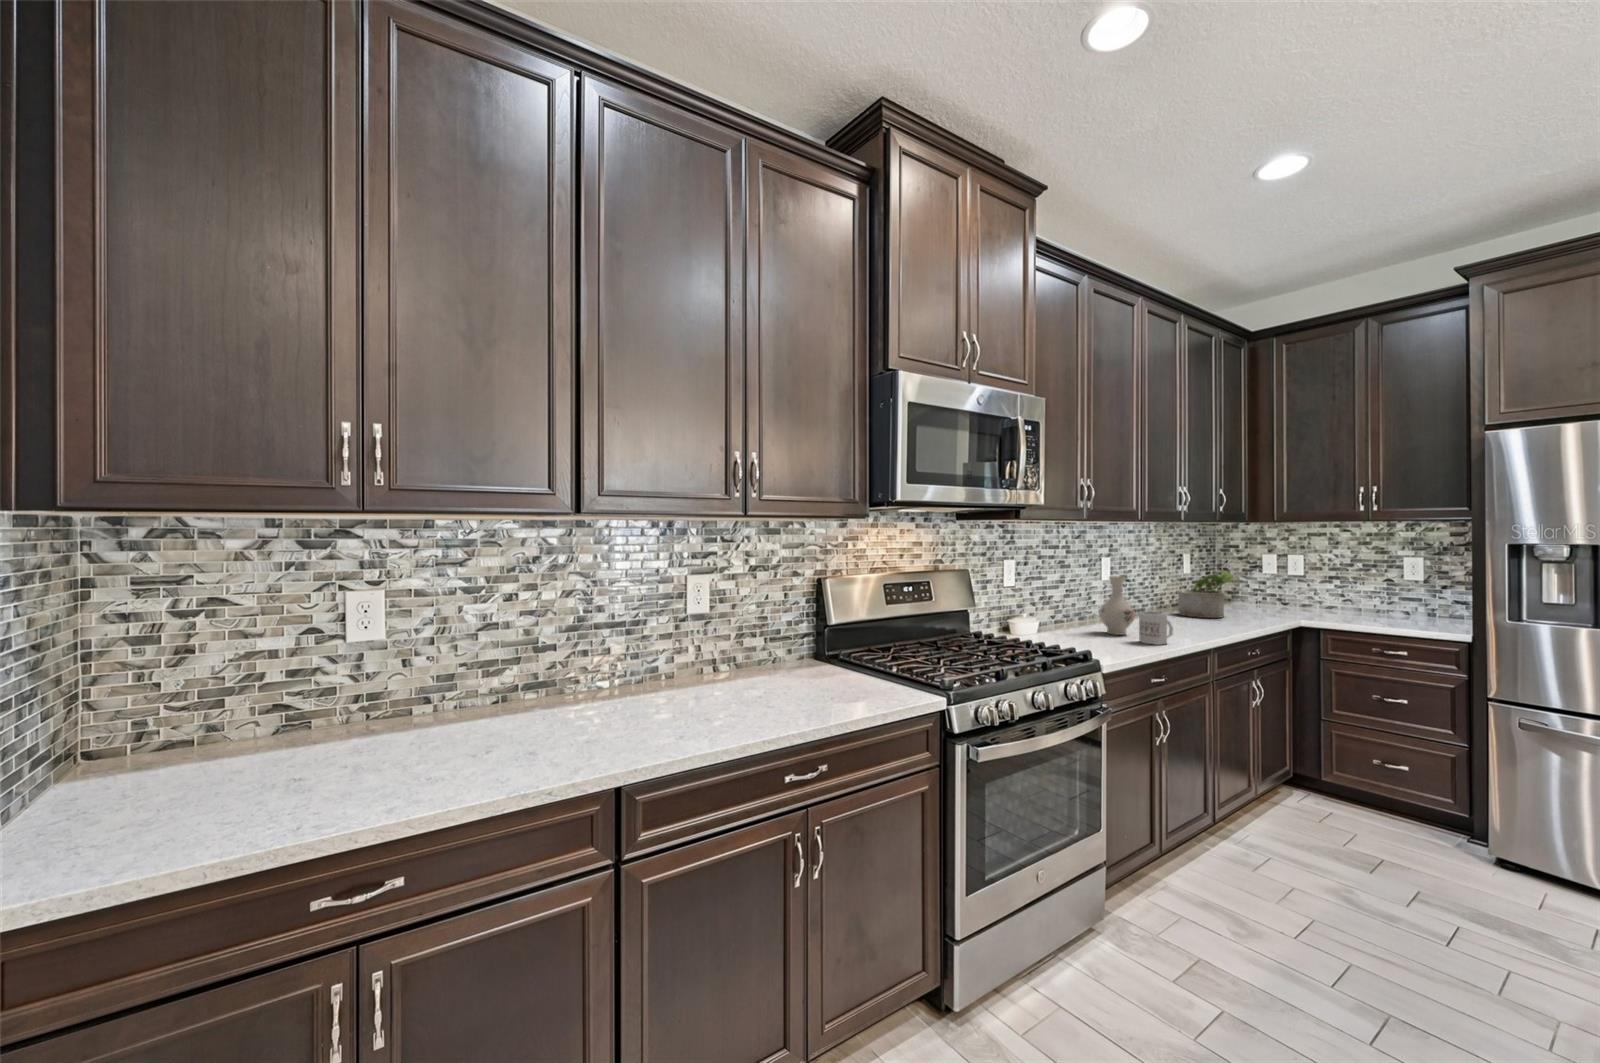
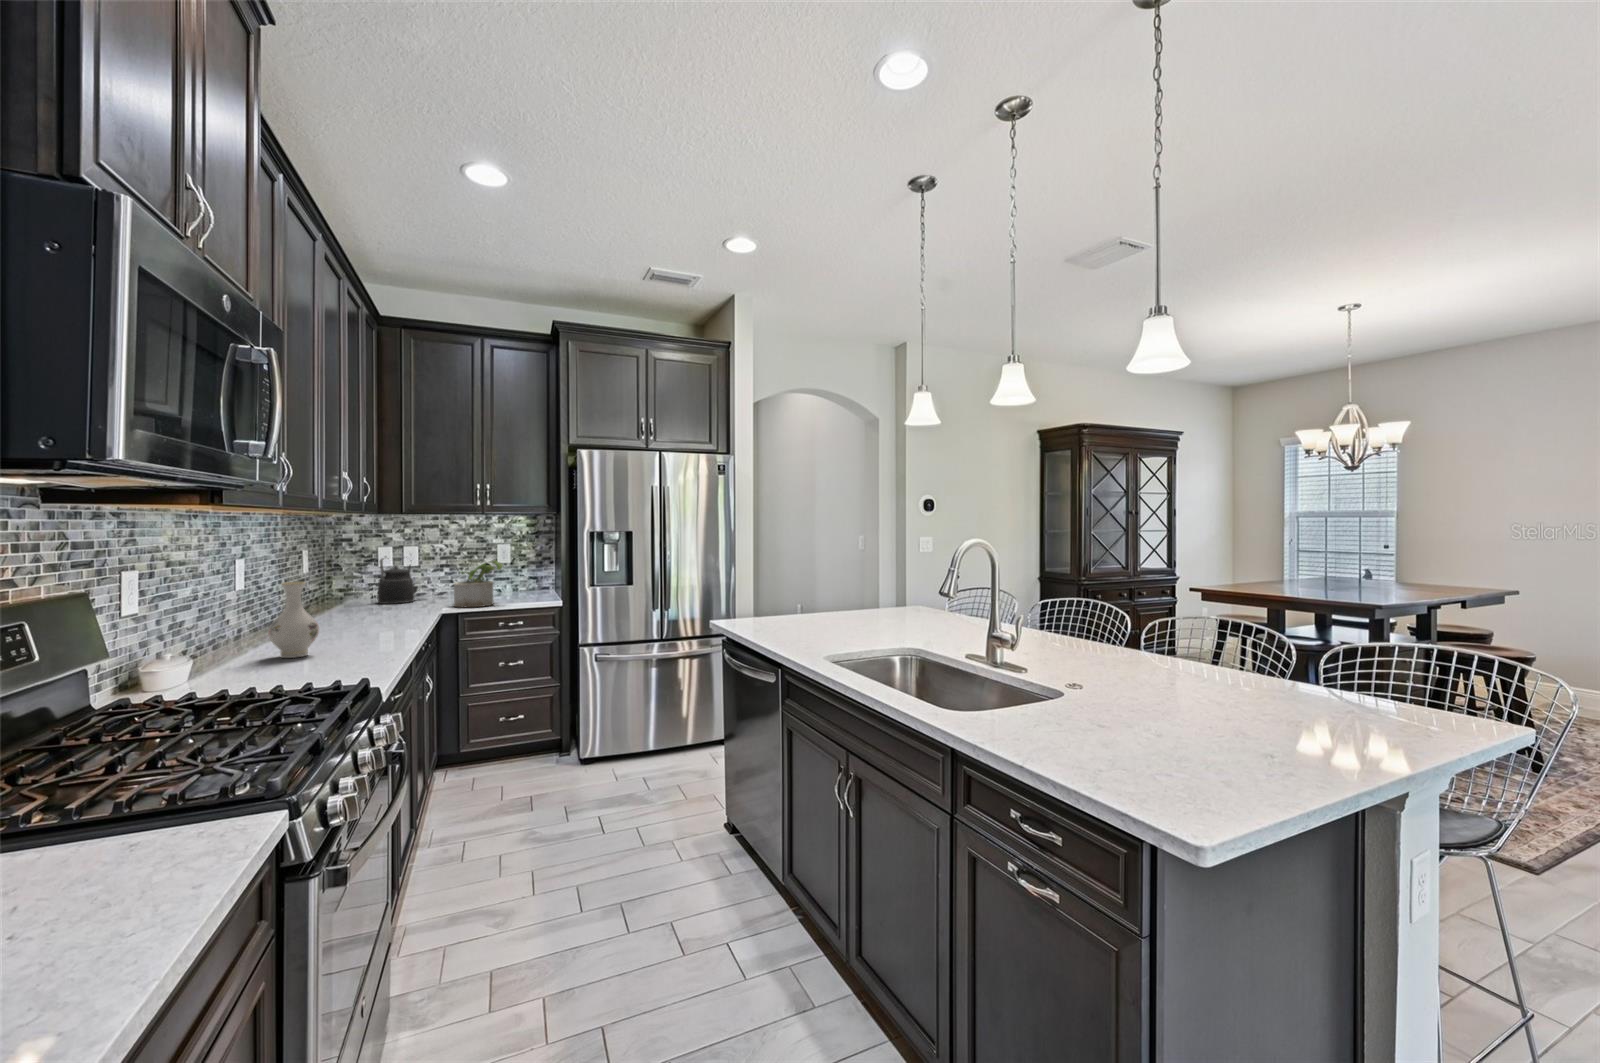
kettle: none [1259,565,1314,610] -> present [378,558,418,604]
potted plant: present [1178,571,1234,618] -> present [454,561,503,607]
mug: present [1139,612,1173,645] -> none [338,620,378,660]

